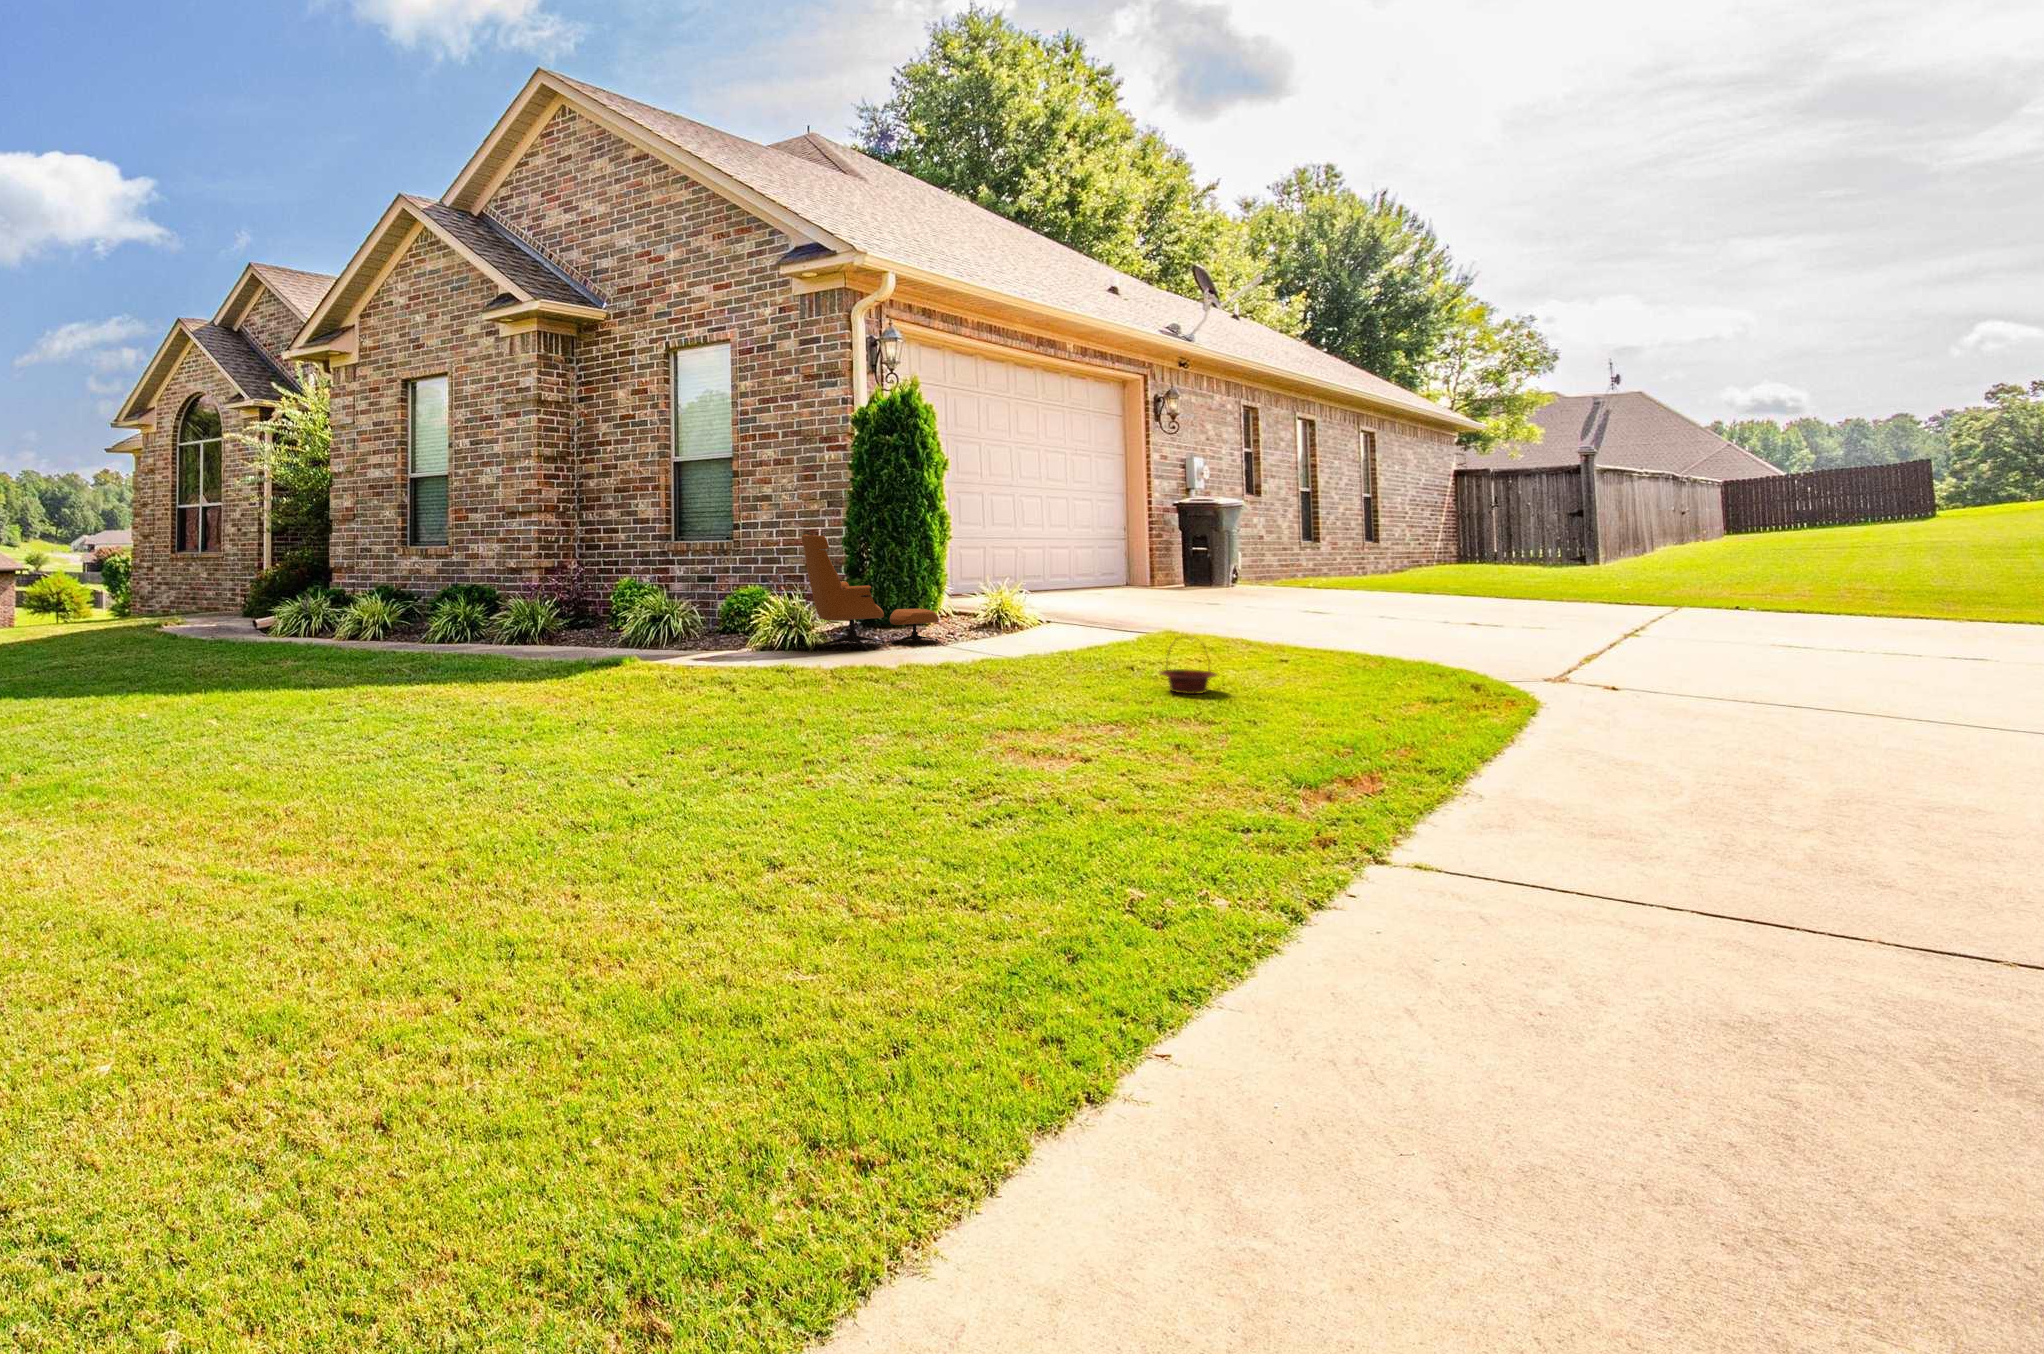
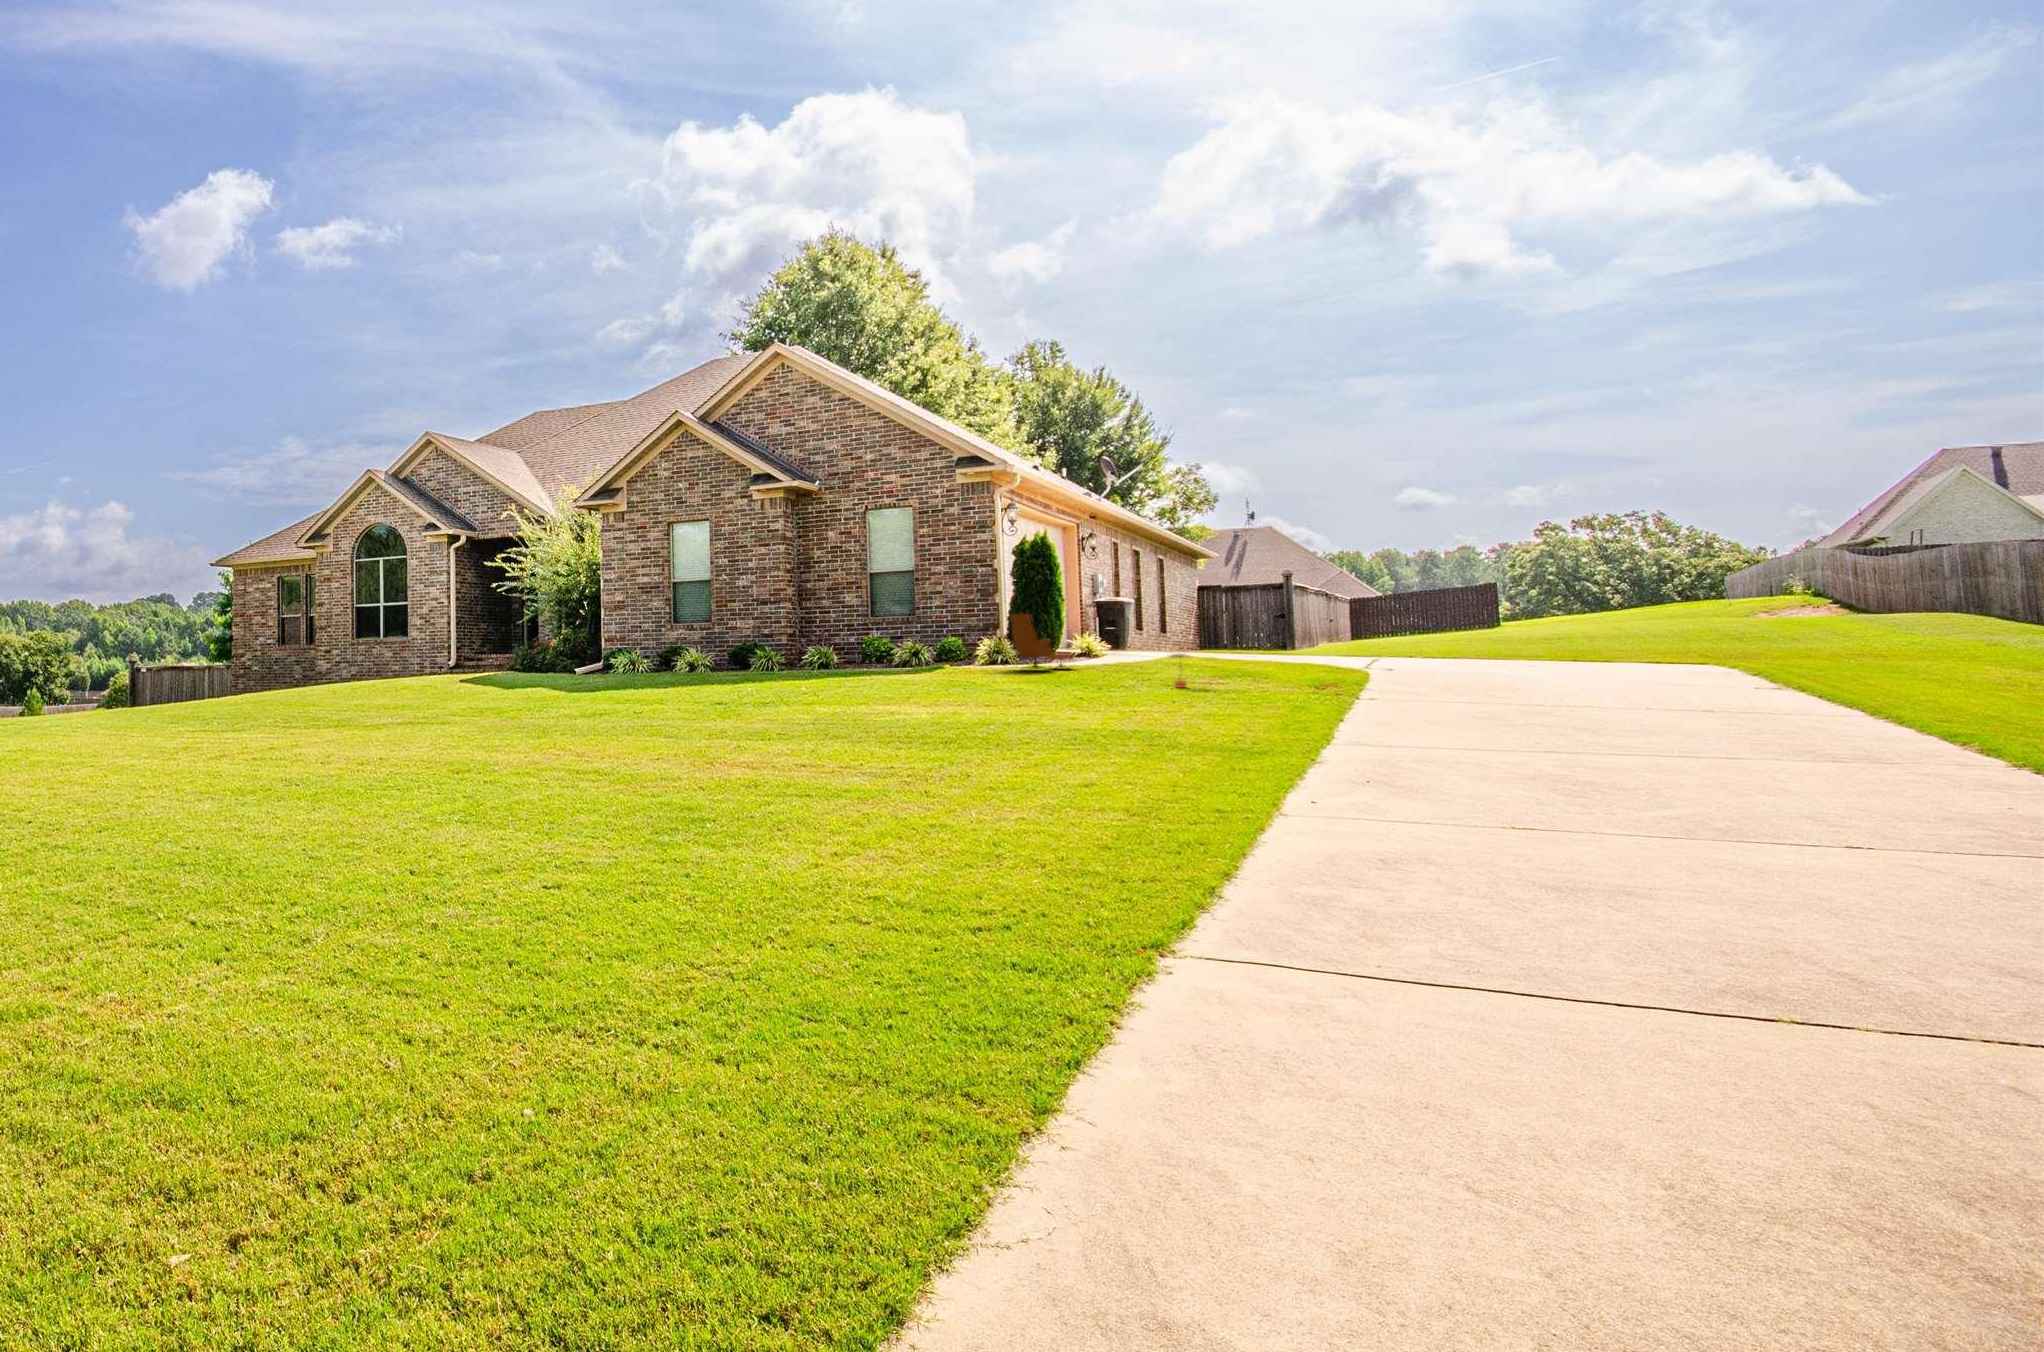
potted plant: none [958,638,1011,717] -> present [1170,654,1188,688]
basket: present [1159,638,1217,694] -> none [1227,655,1256,681]

